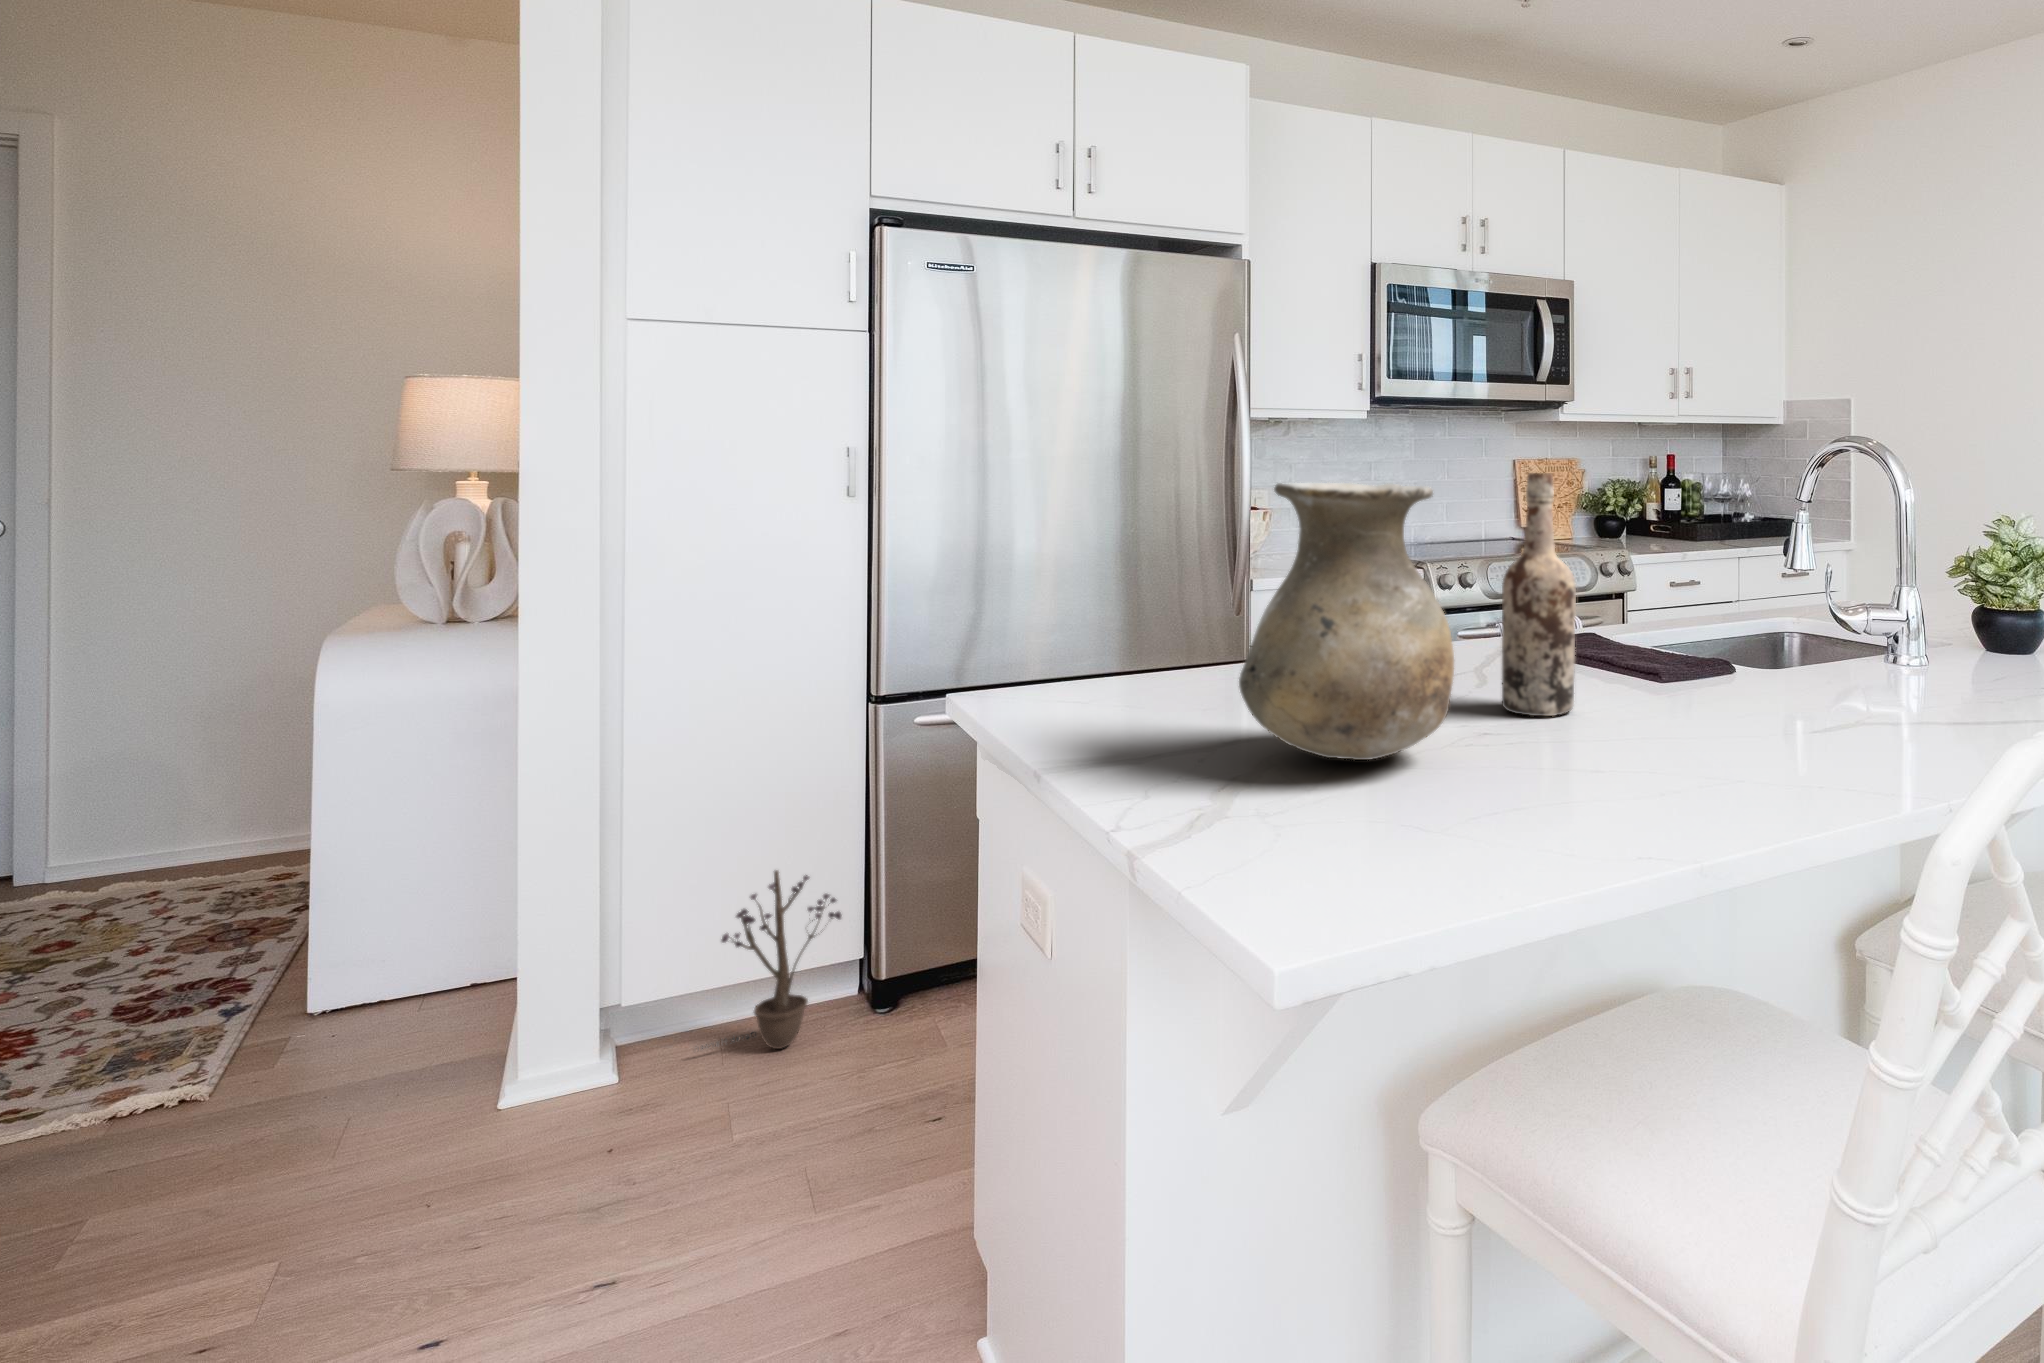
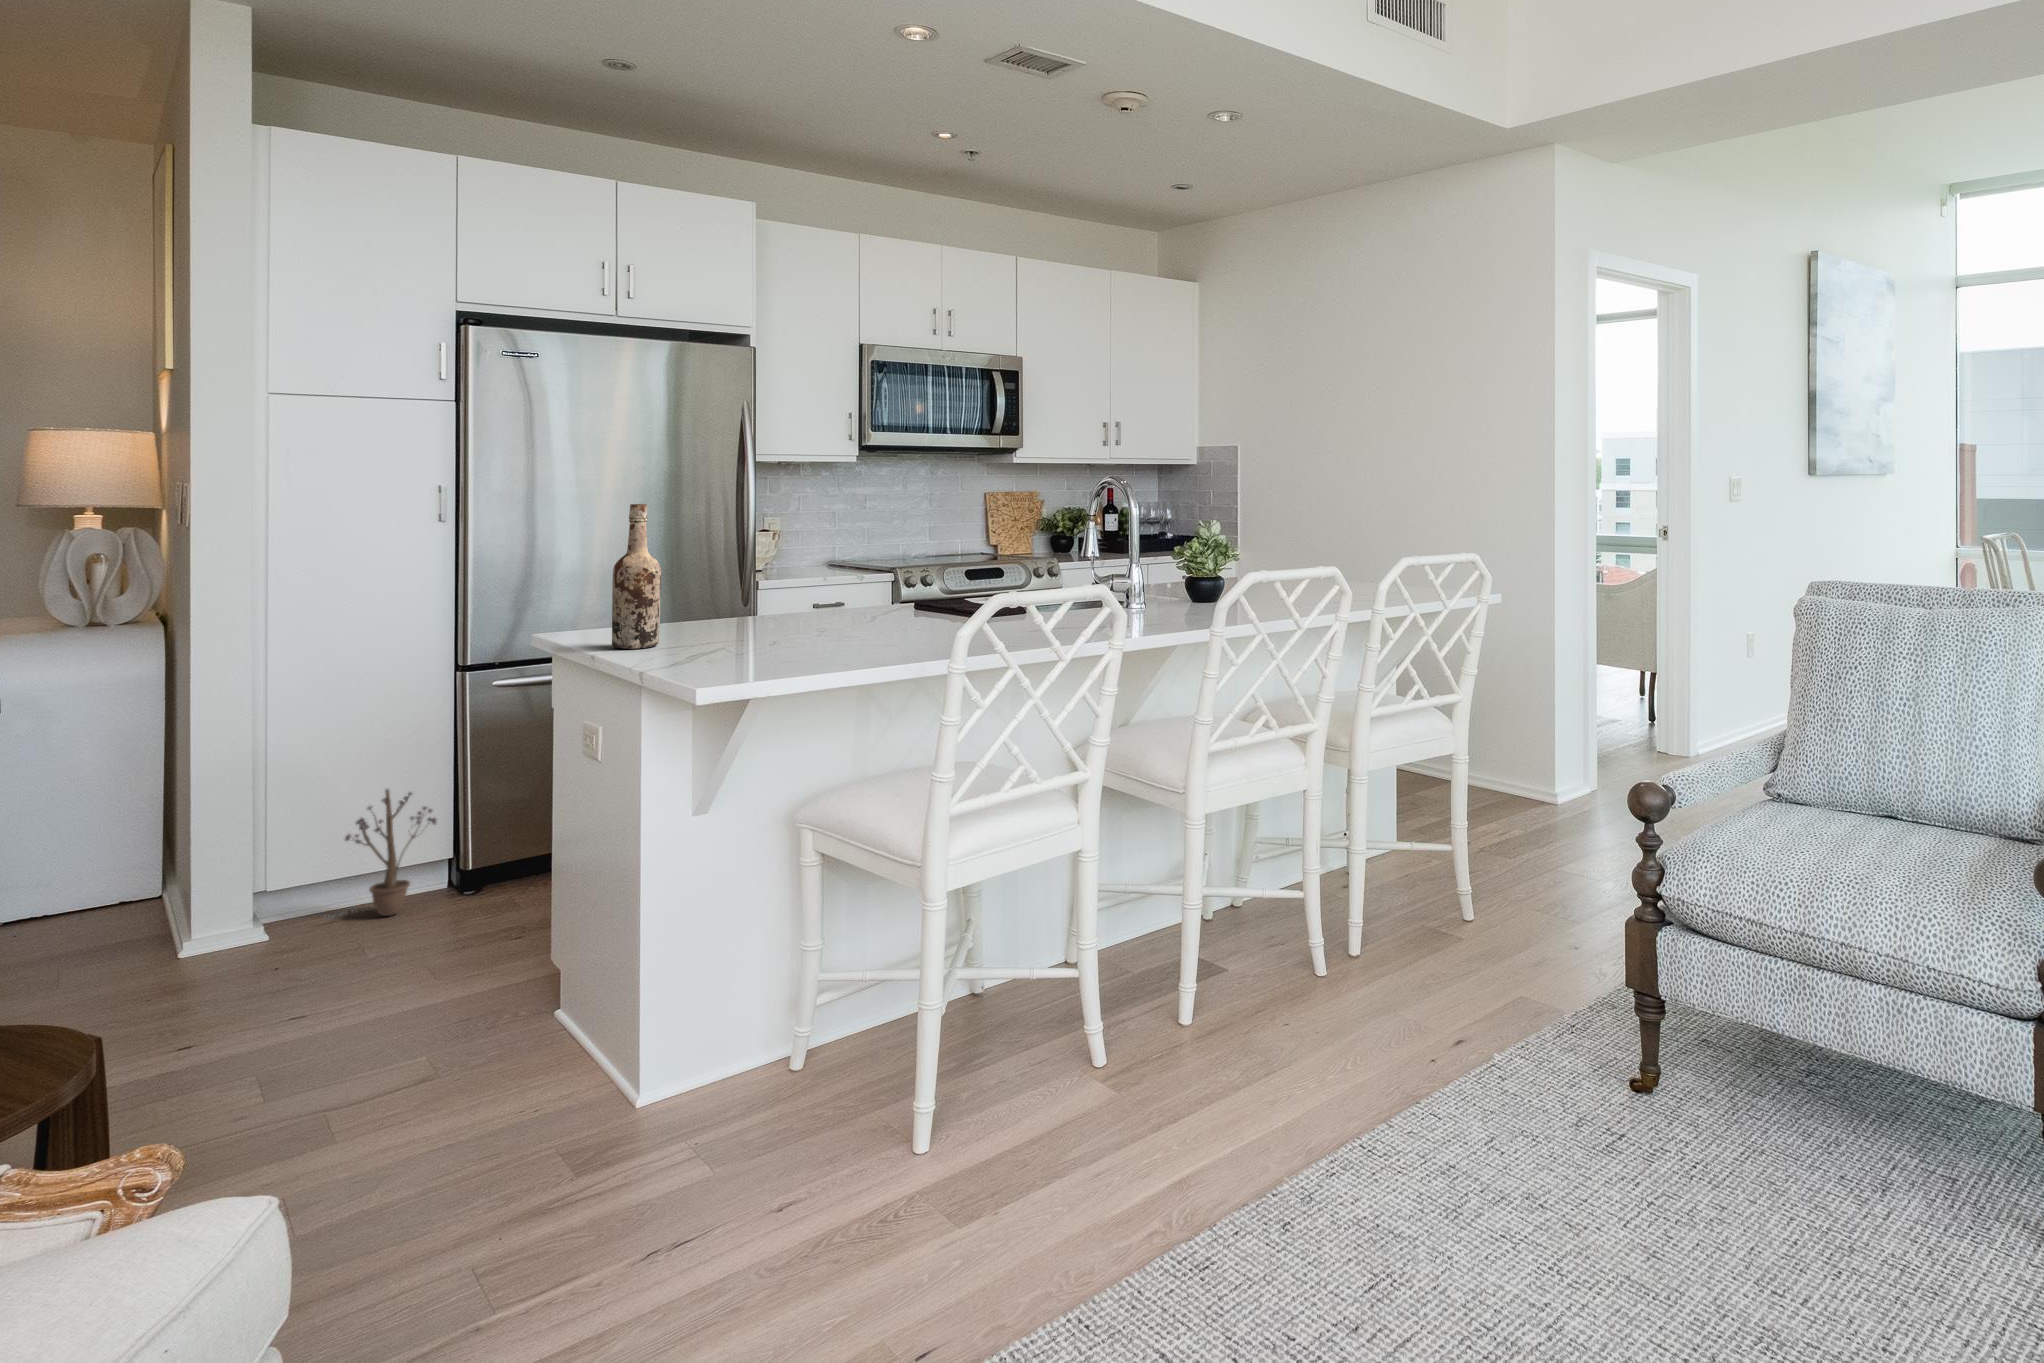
wine bottle: present [1502,473,1576,716] -> present [612,504,661,649]
vase: present [1239,483,1454,760] -> none [701,506,818,647]

